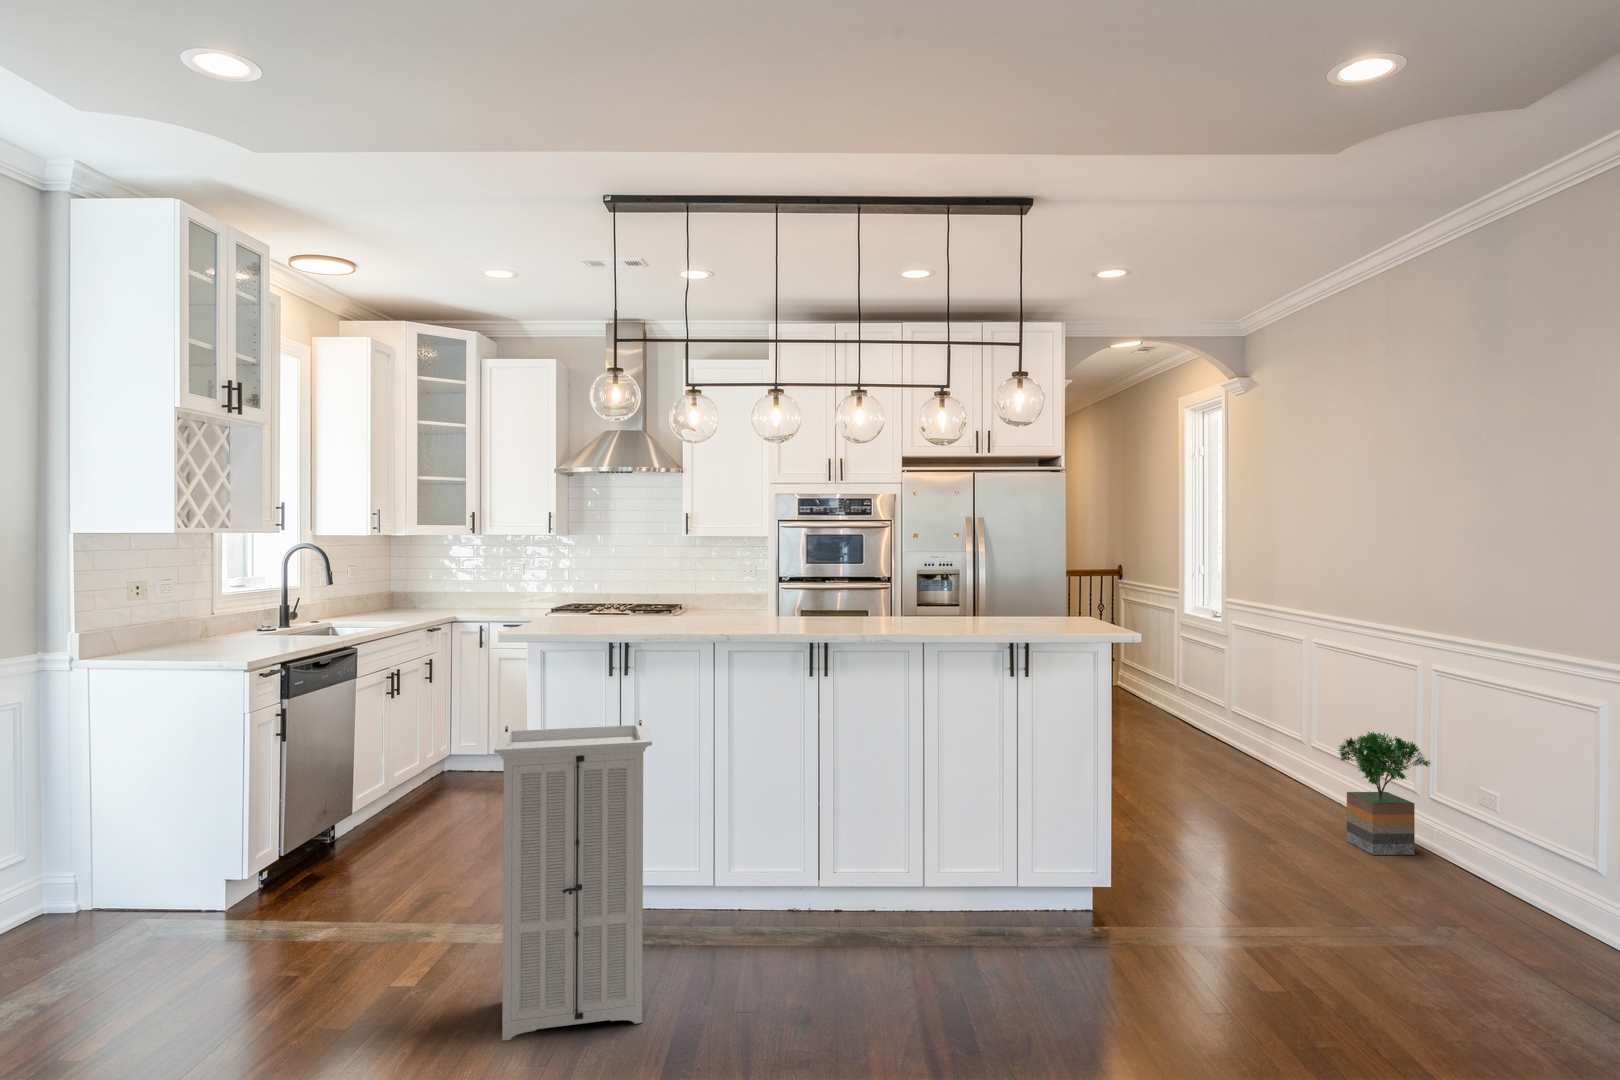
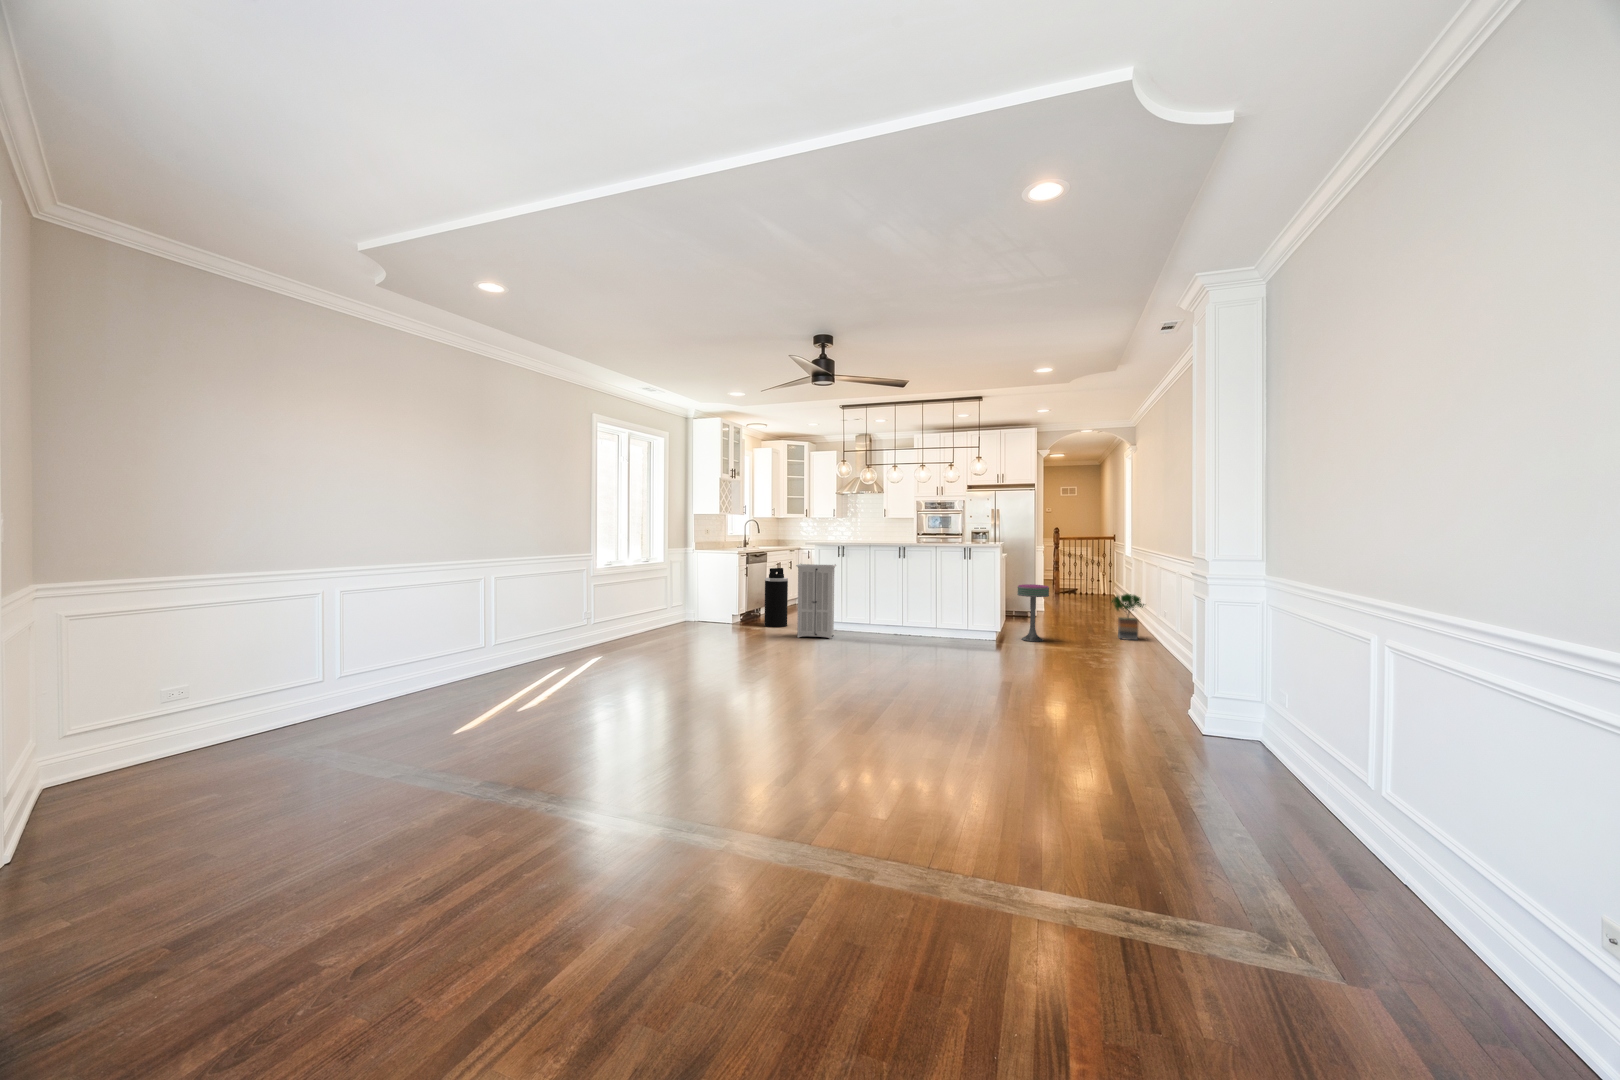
trash can: none [352,722,443,950] -> present [764,568,788,627]
bar stool: none [1170,734,1264,909] -> present [1017,584,1049,642]

